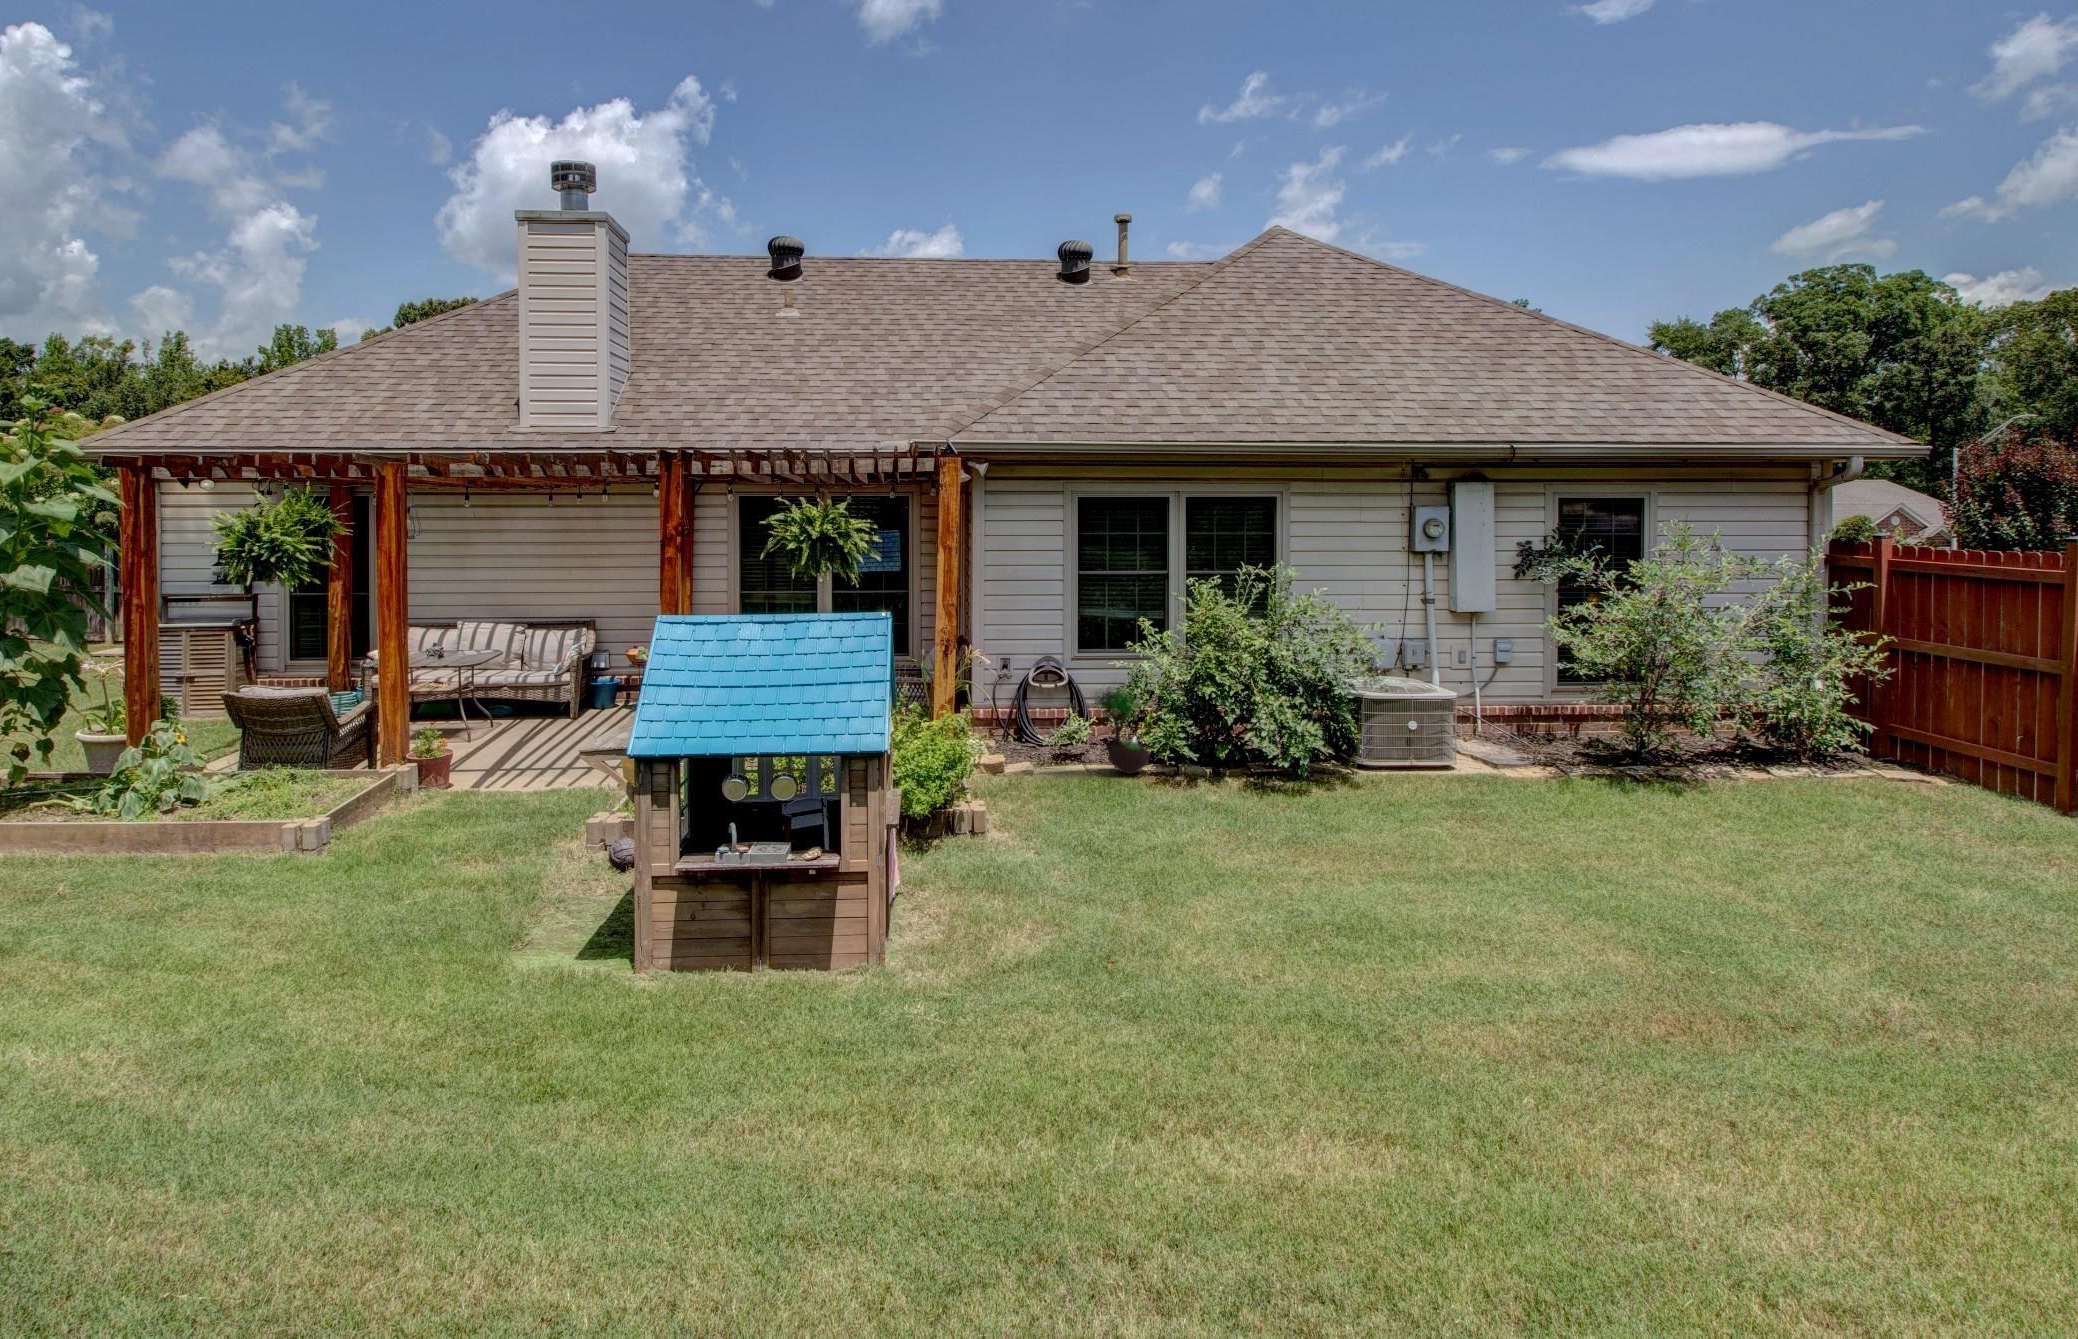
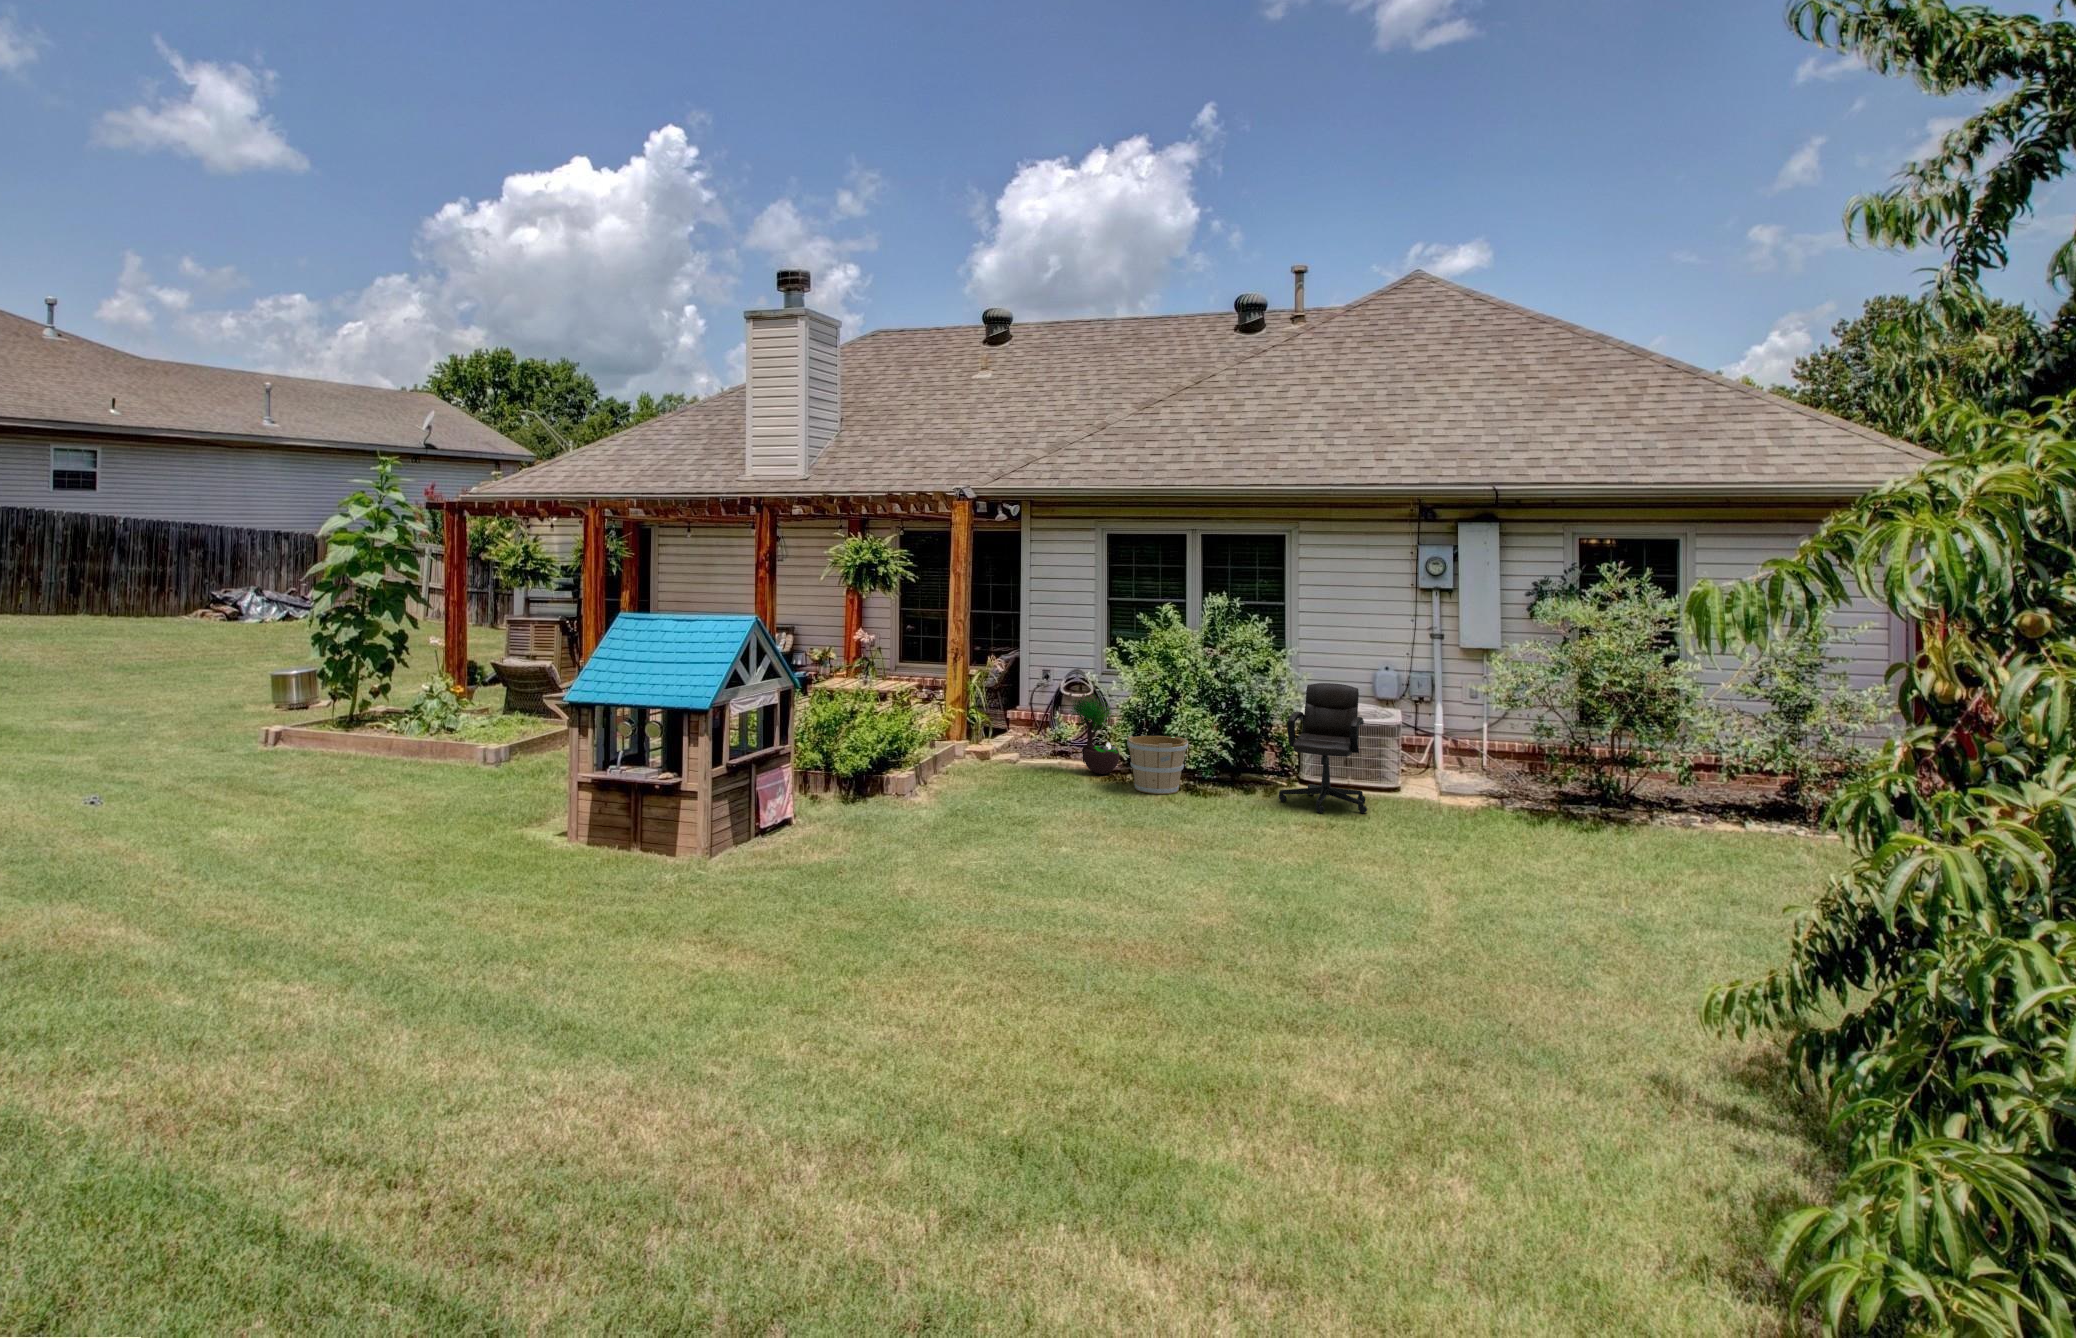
chair: none [1354,655,1453,796] -> present [1279,683,1367,813]
wooden bucket: none [1184,724,1255,792] -> present [1127,736,1188,794]

